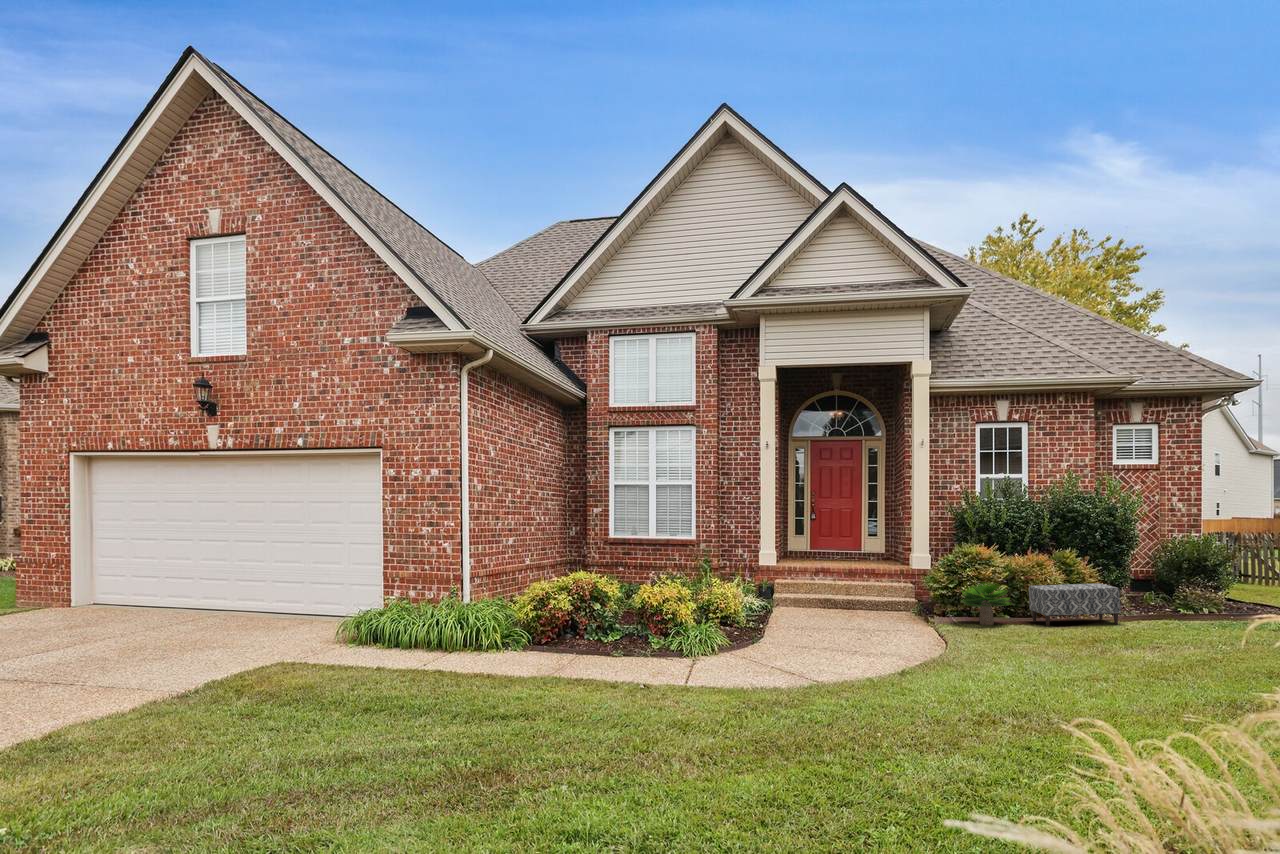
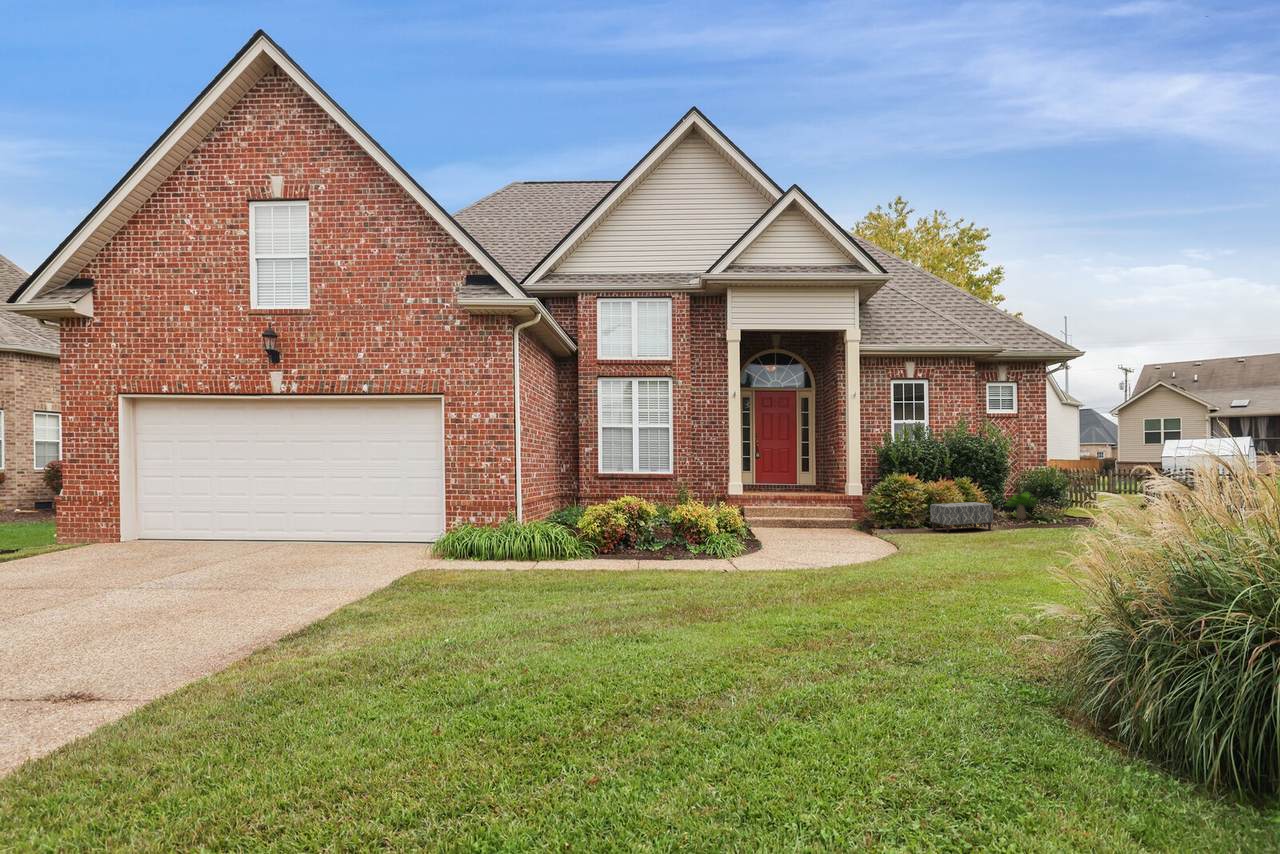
potted plant: present [962,583,1010,625] -> present [1006,493,1037,519]

